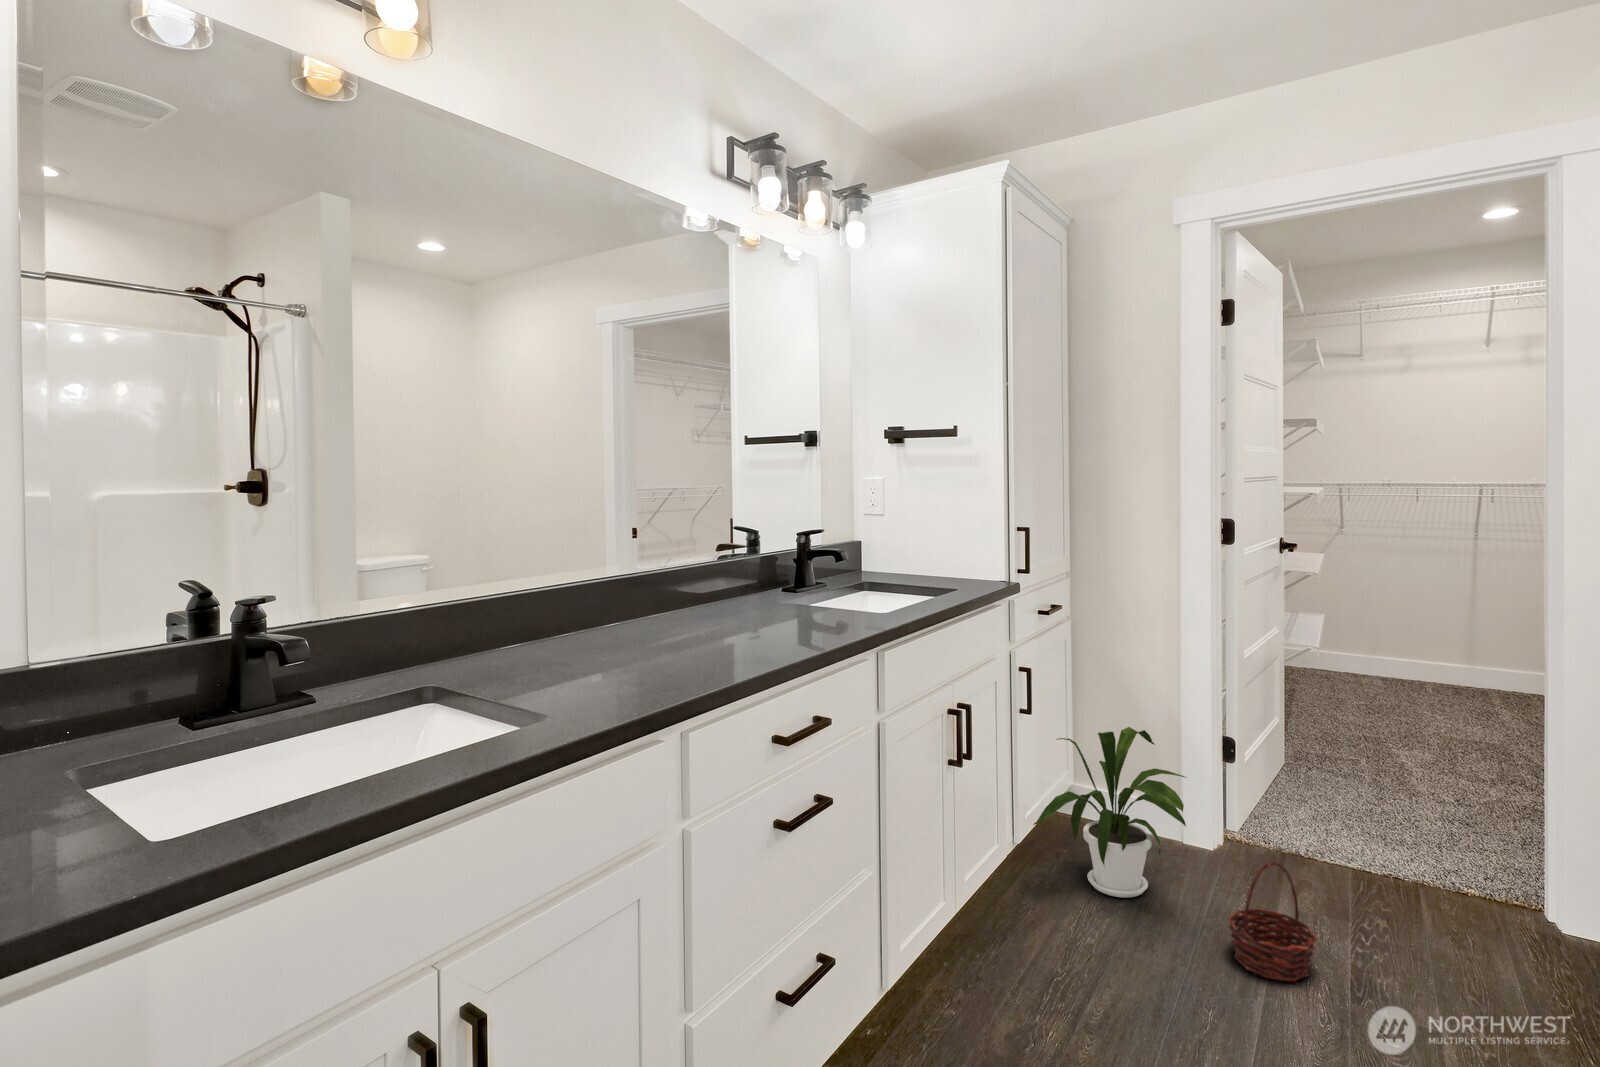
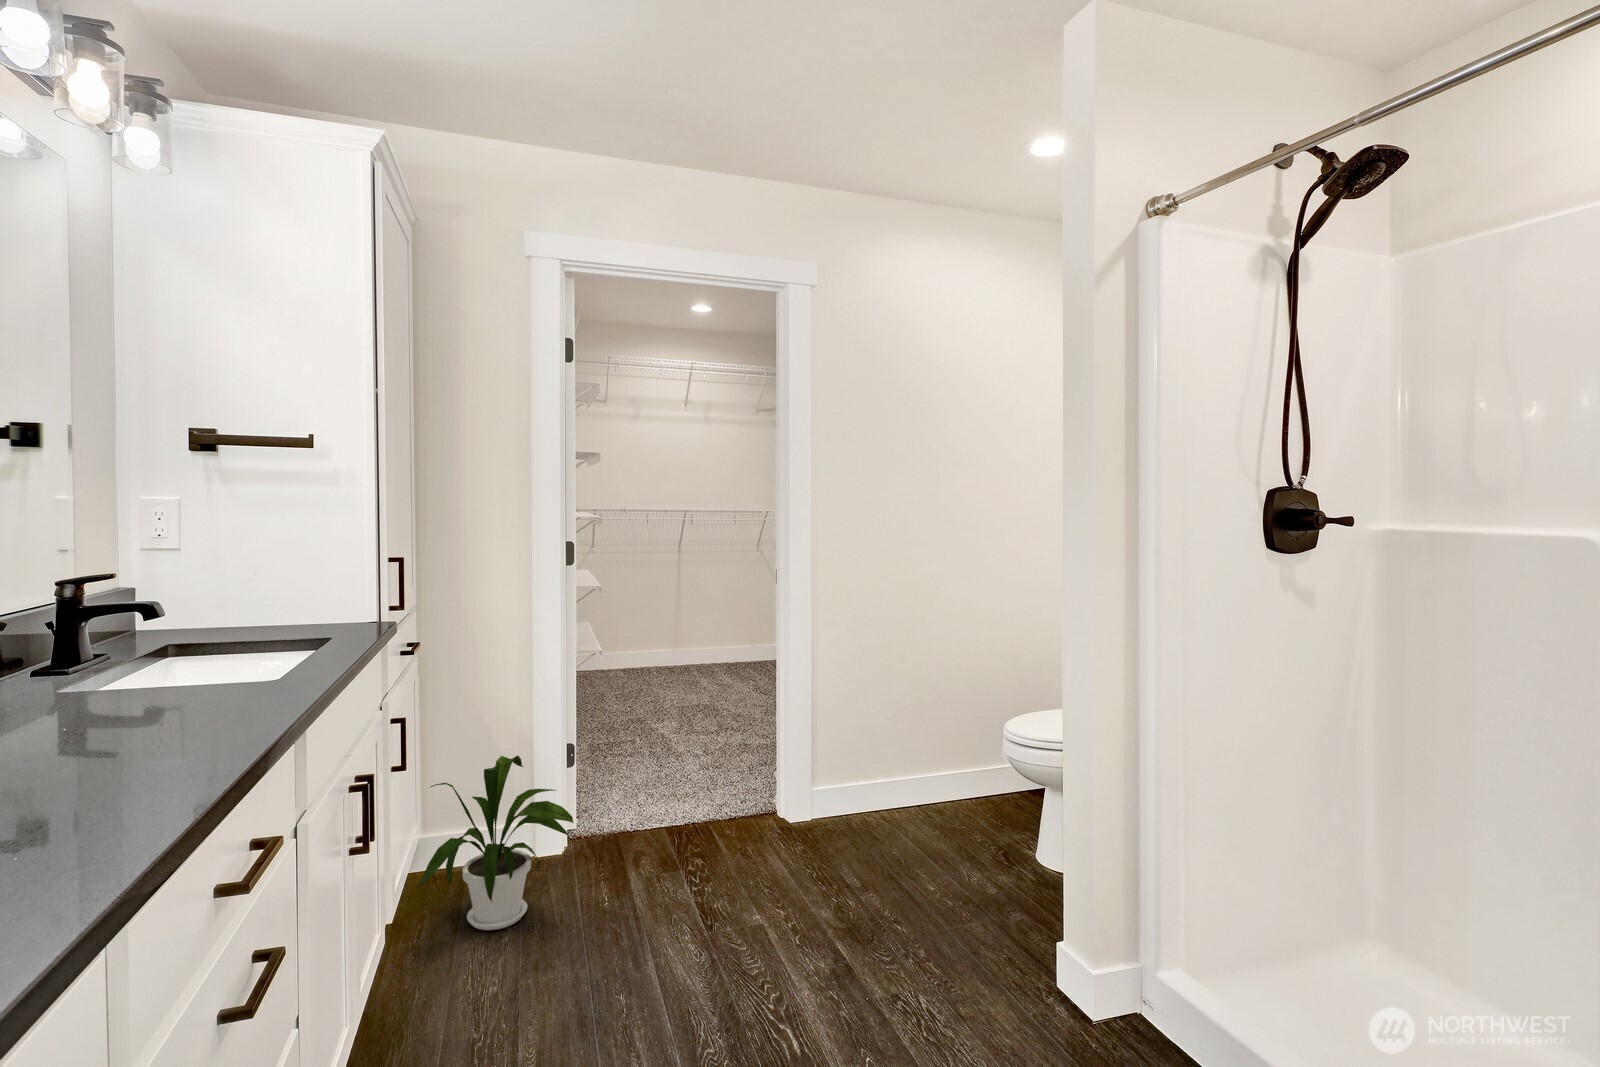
basket: present [1228,862,1317,981] -> none [612,842,679,945]

